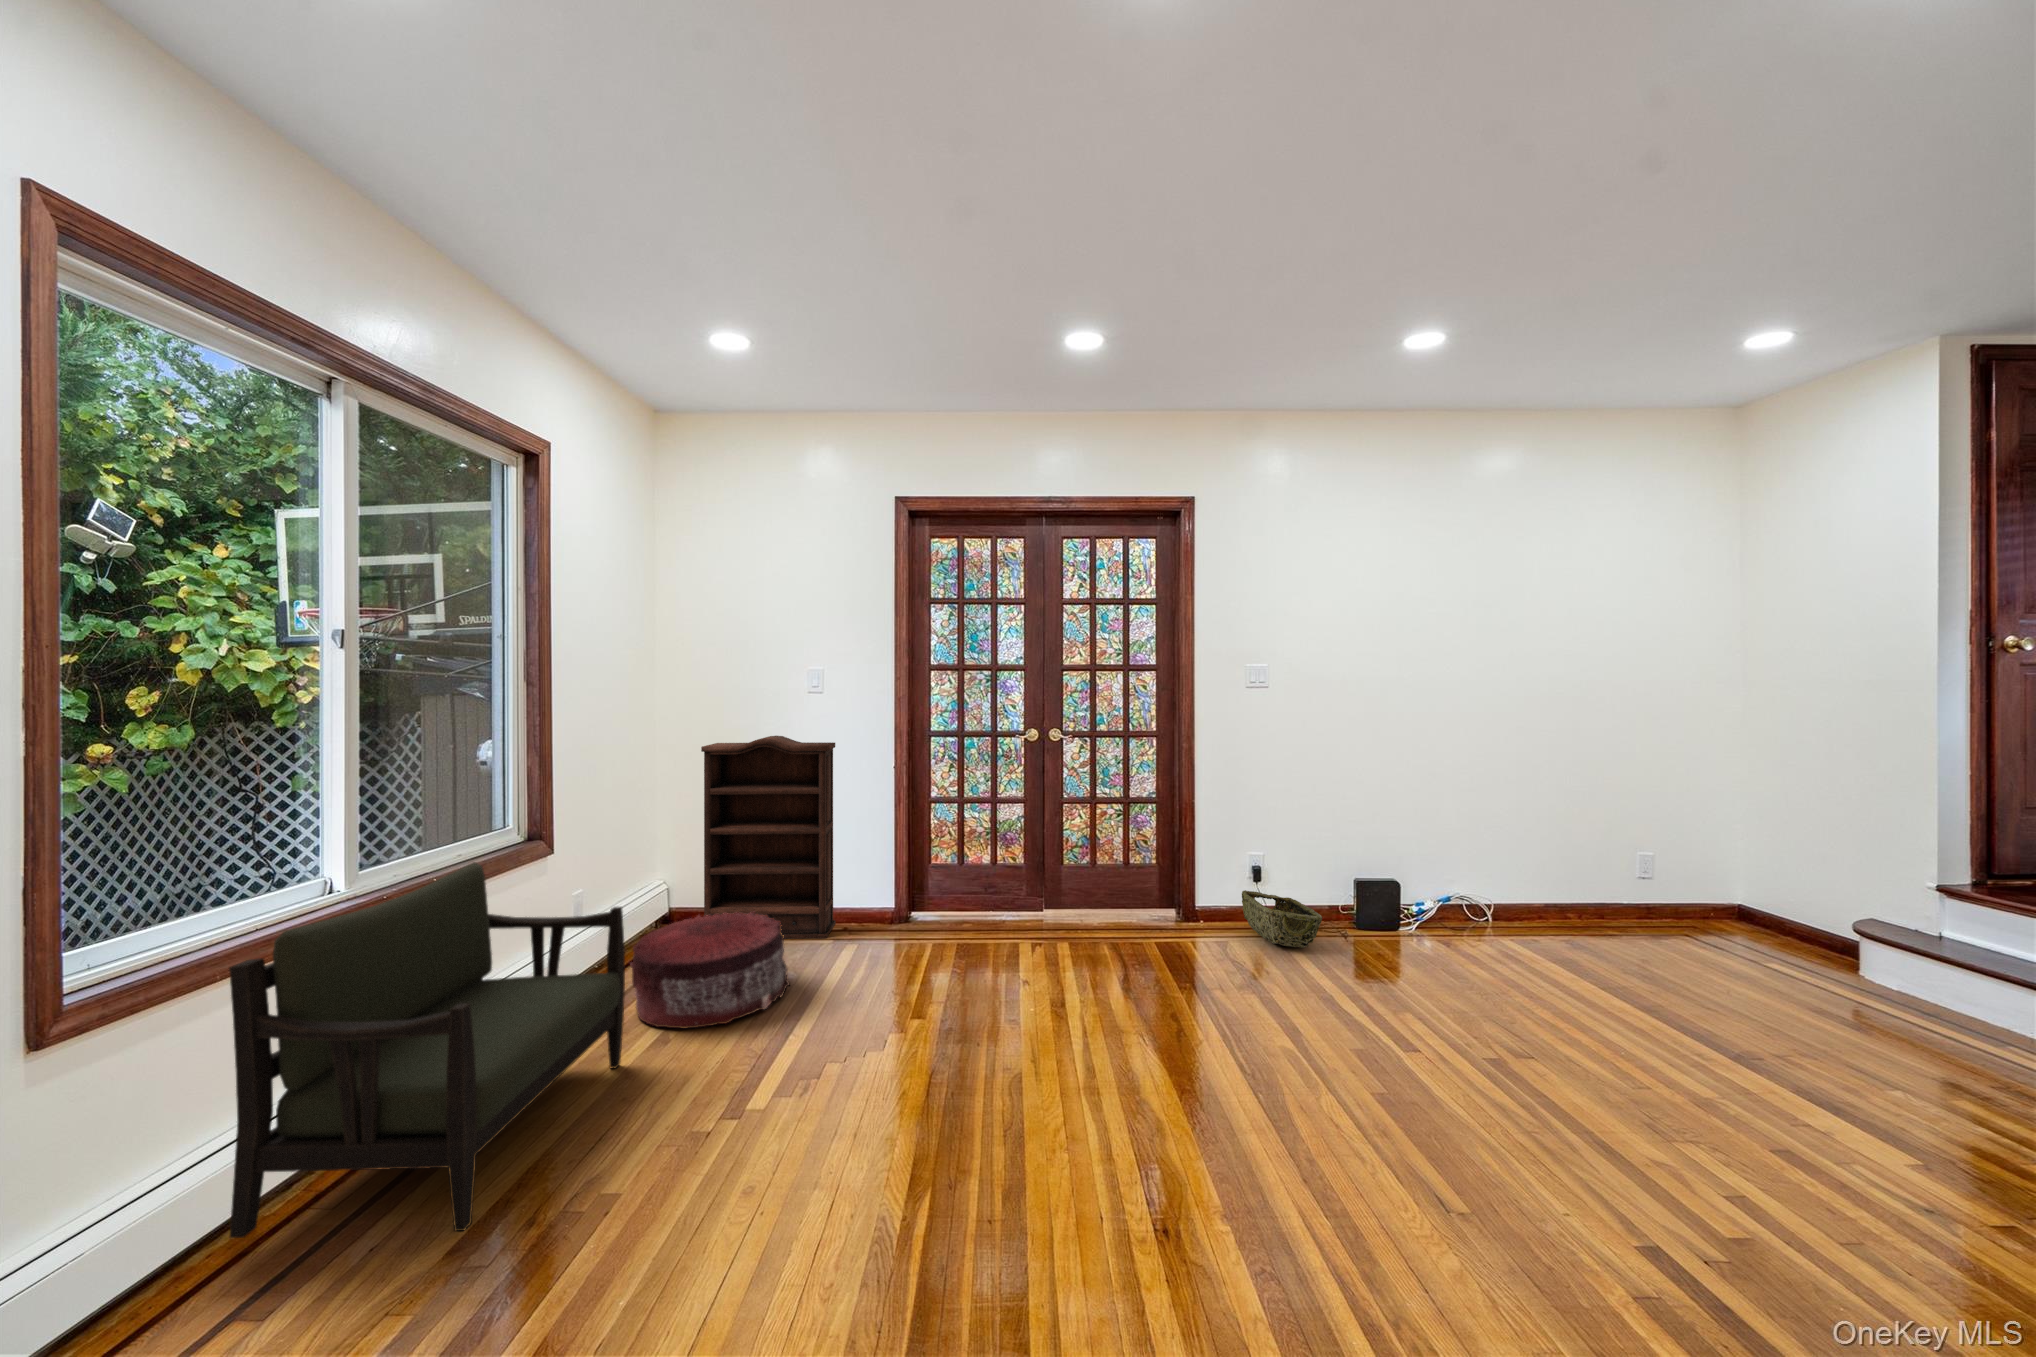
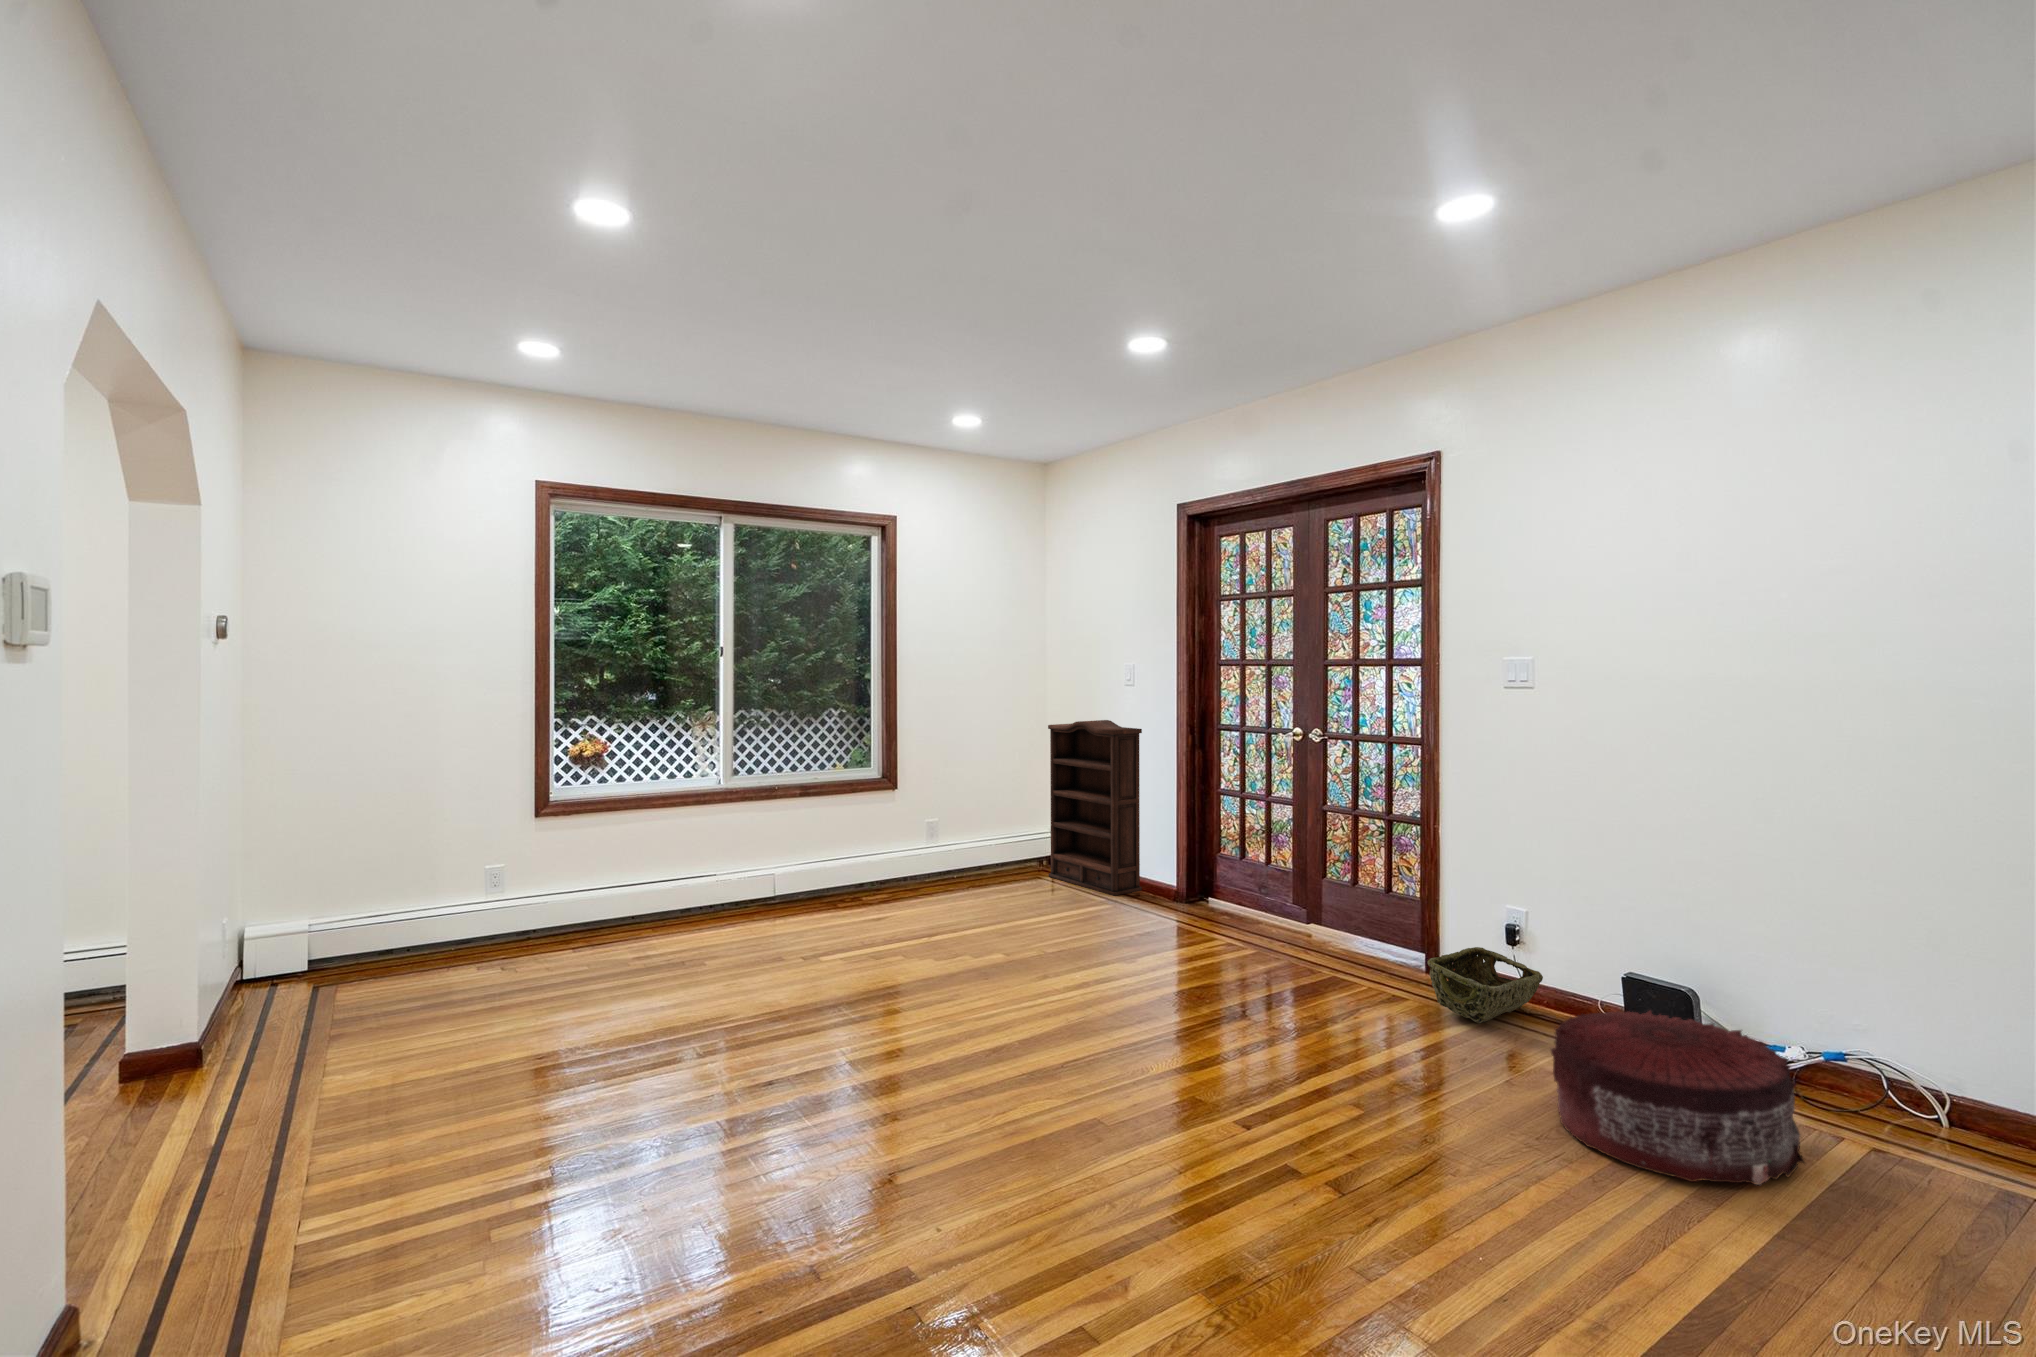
armchair: present [229,862,625,1238] -> none [706,778,890,939]
pouf: present [630,912,790,1029] -> present [1550,1011,1805,1185]

